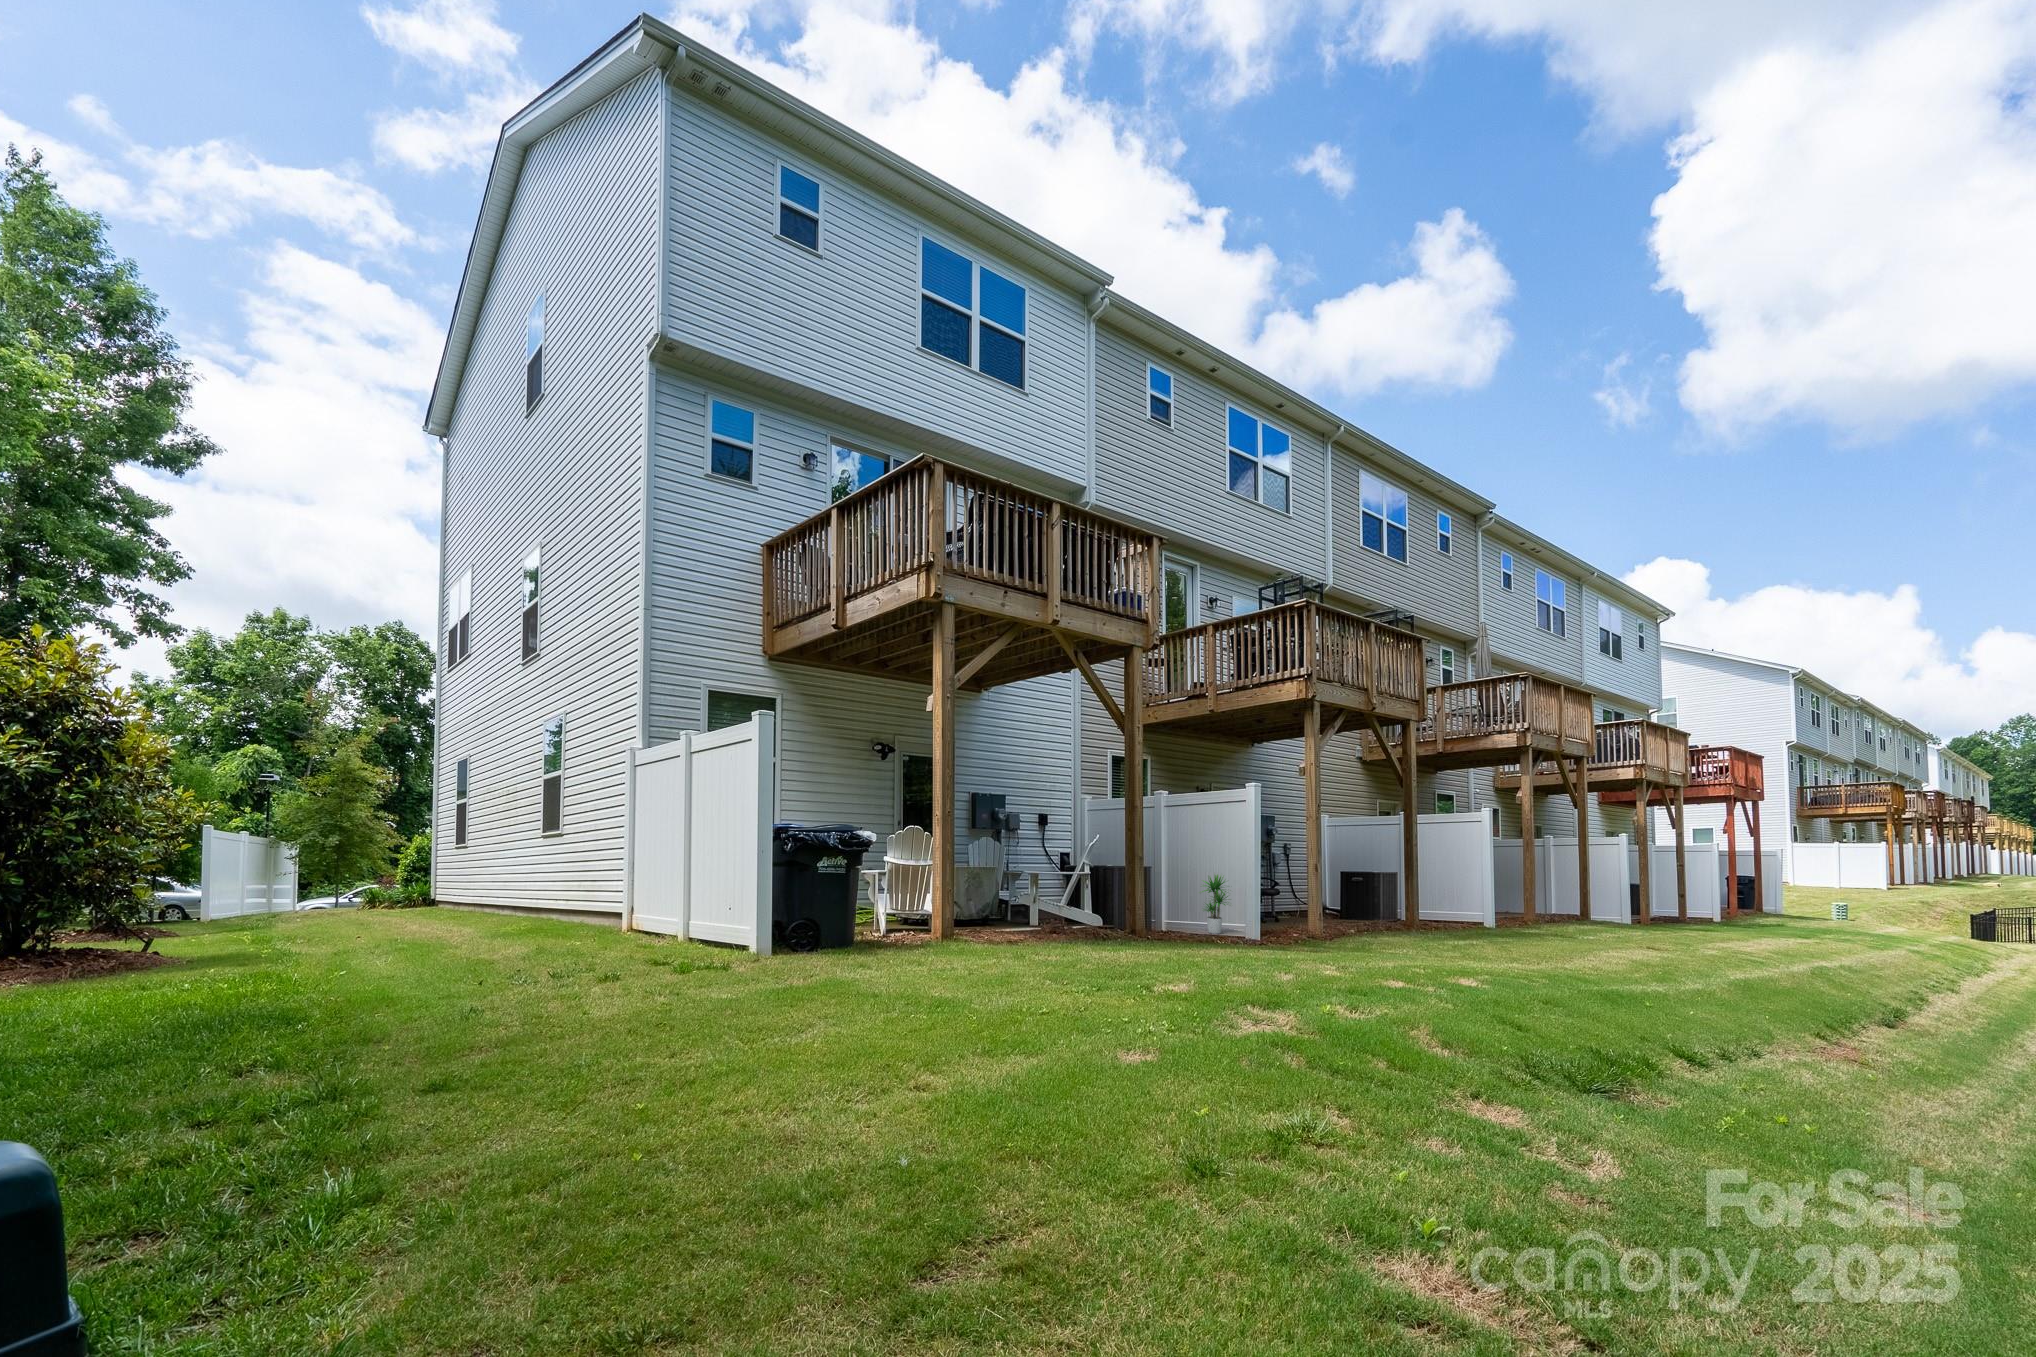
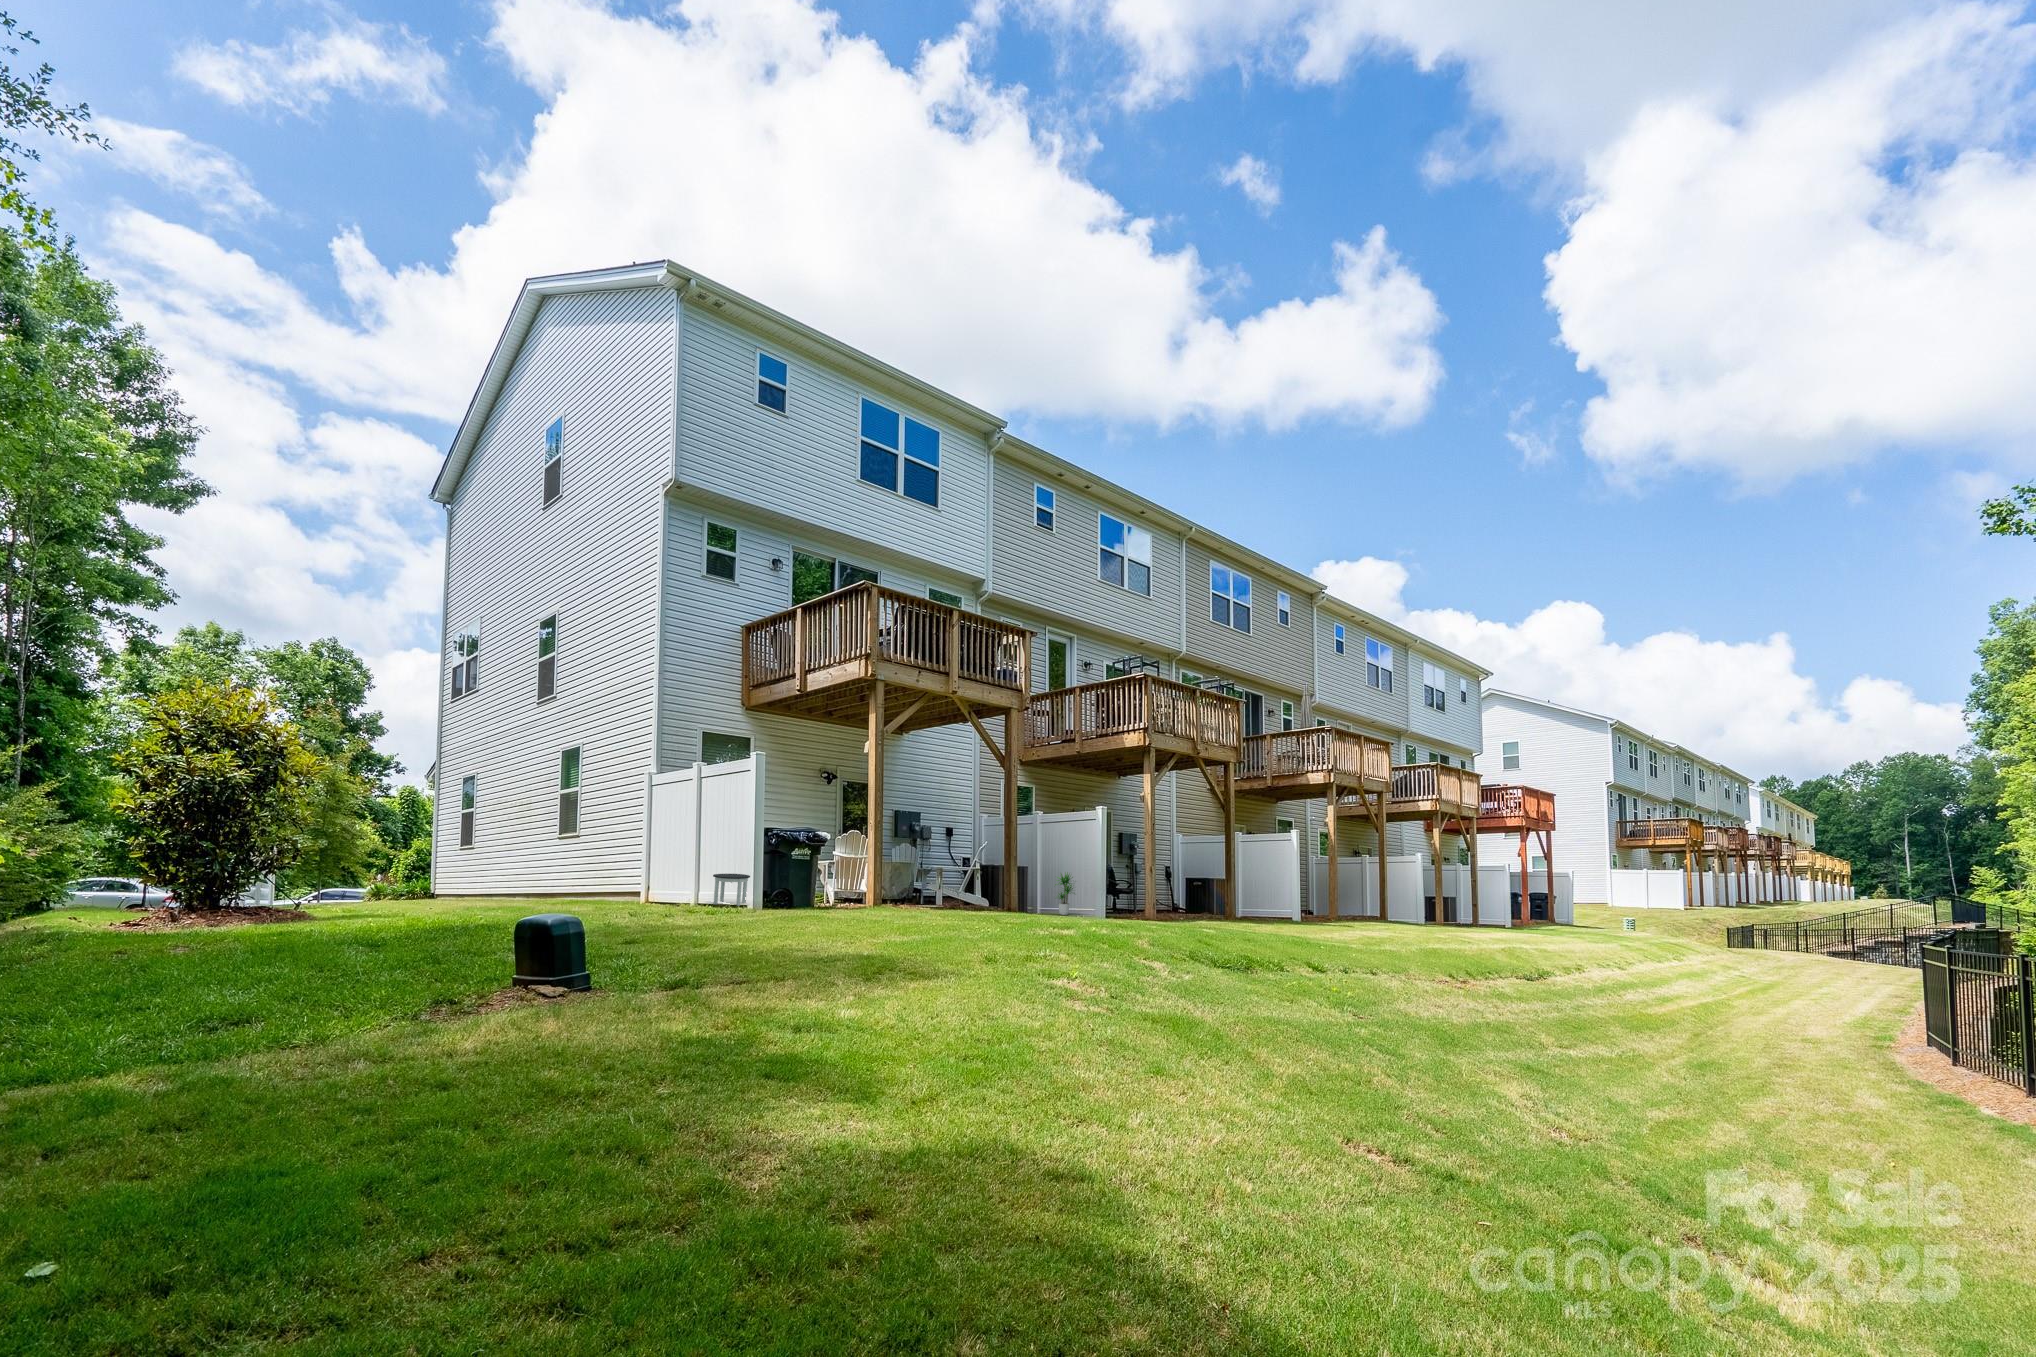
round table: none [685,900,745,953] -> present [713,874,750,906]

